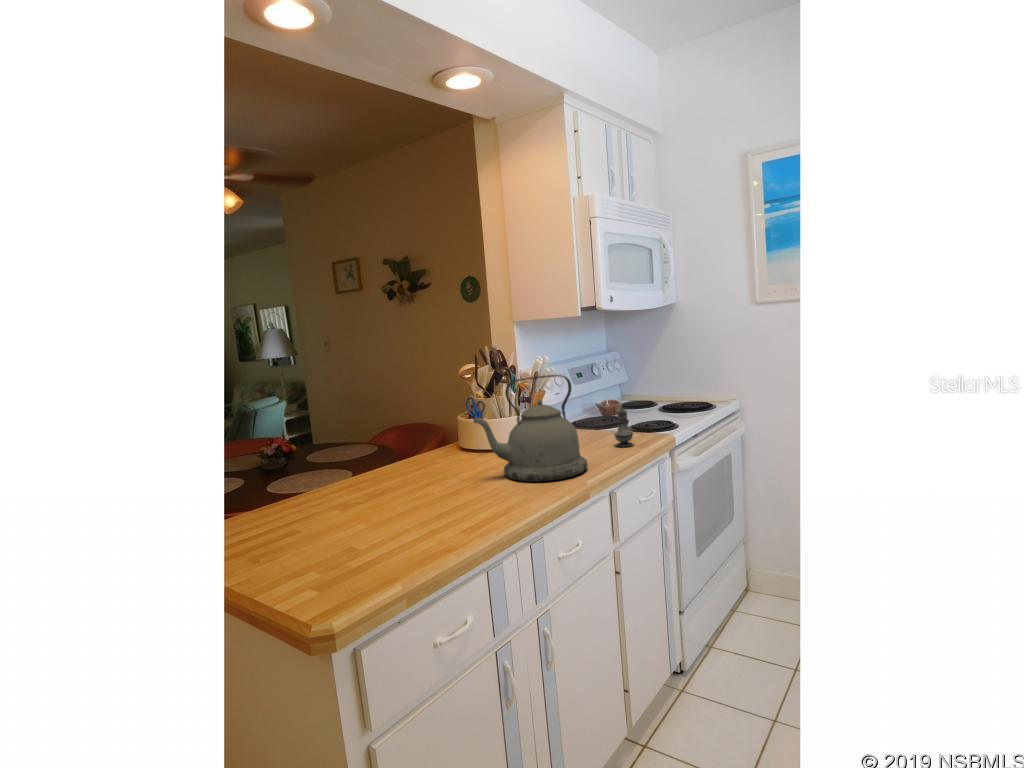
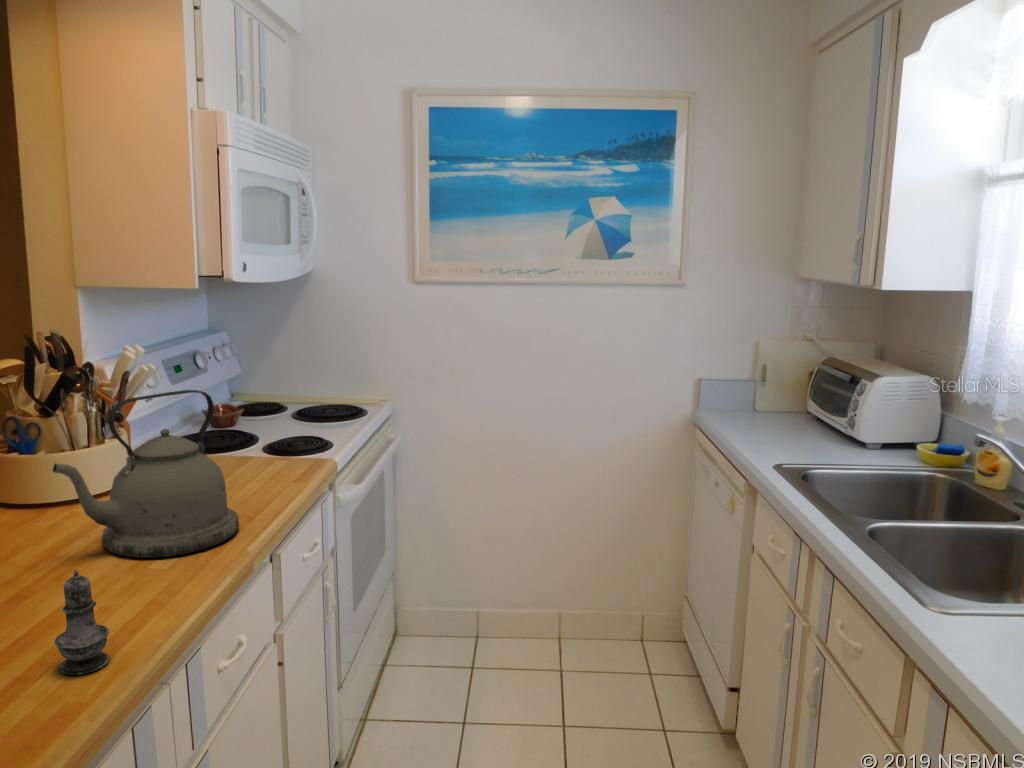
salt shaker: present [614,406,633,447] -> present [54,570,109,675]

